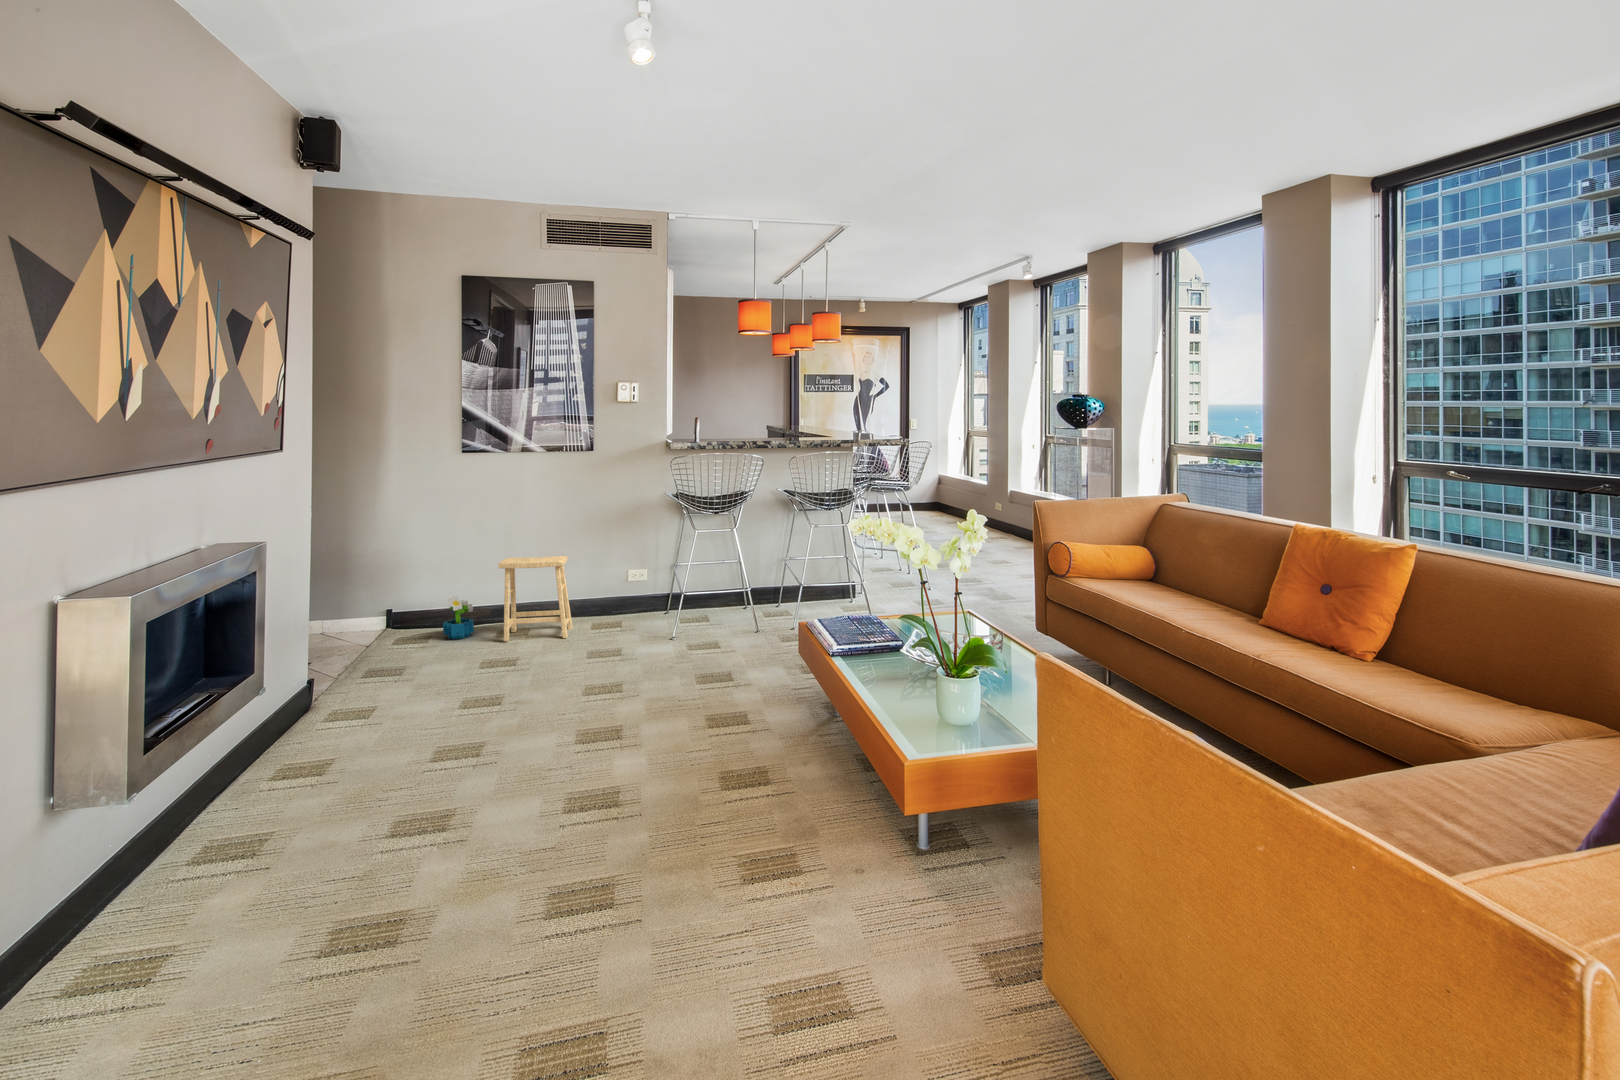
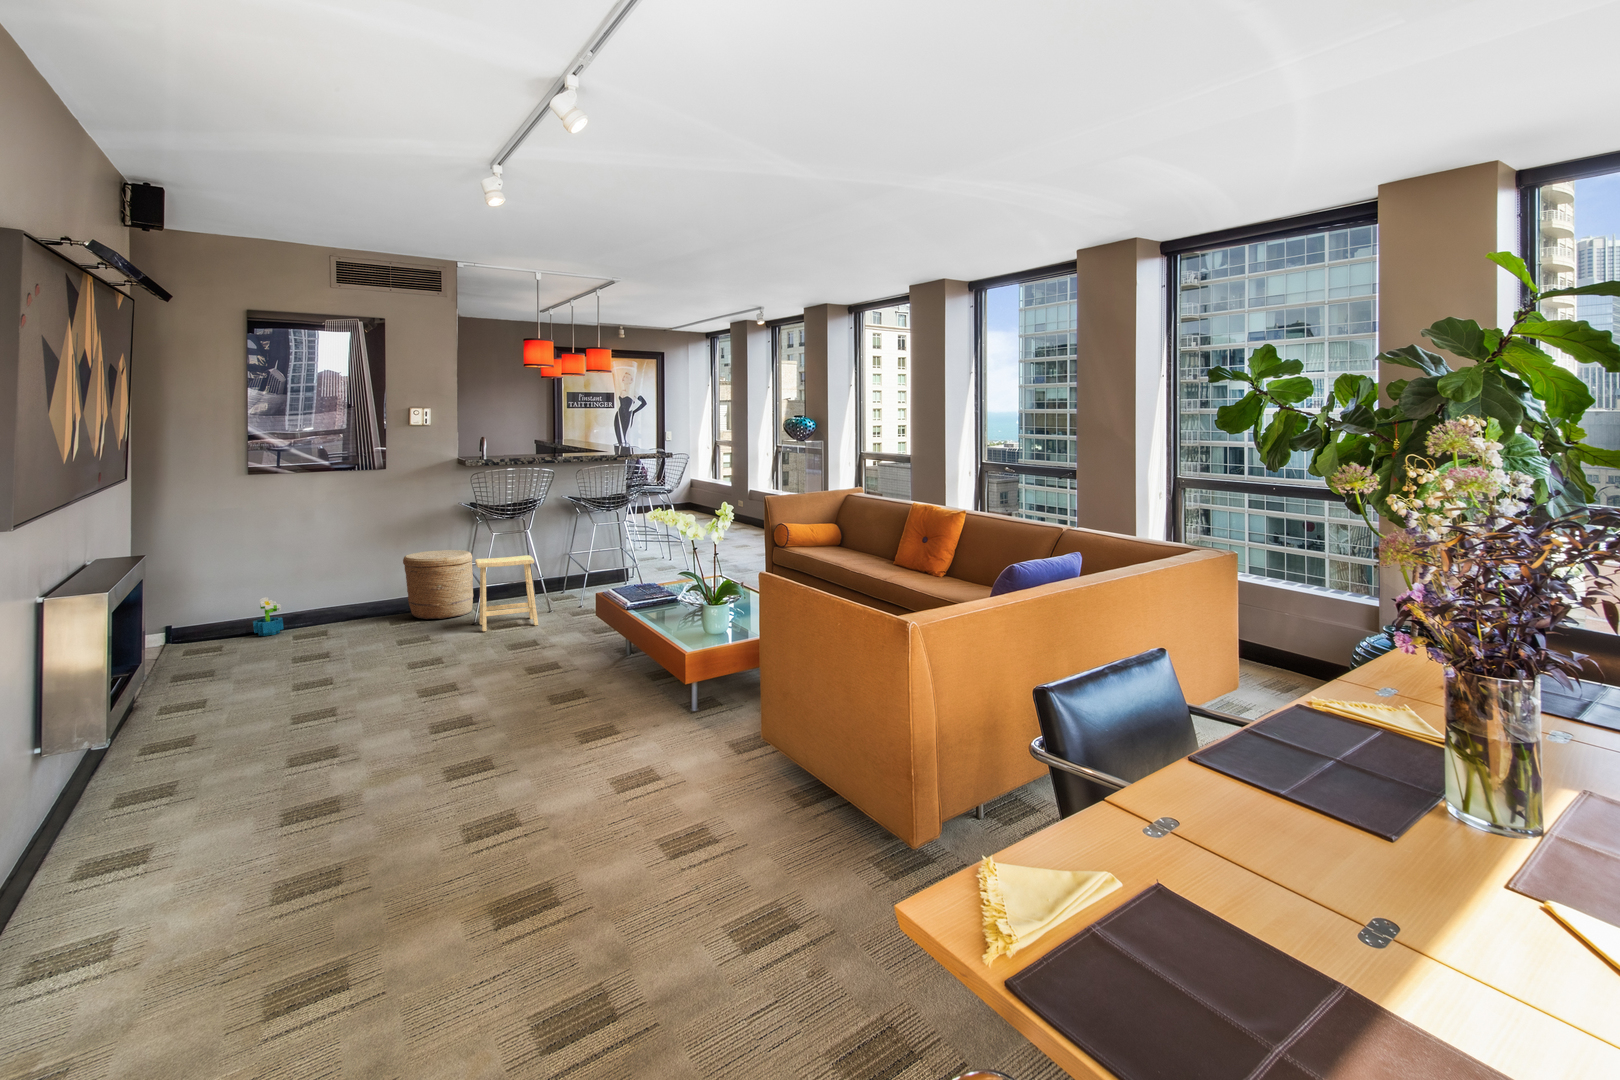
woven basket: none [597,550,673,632] -> present [403,550,474,619]
footstool: present [499,556,573,641] -> present [475,555,538,631]

